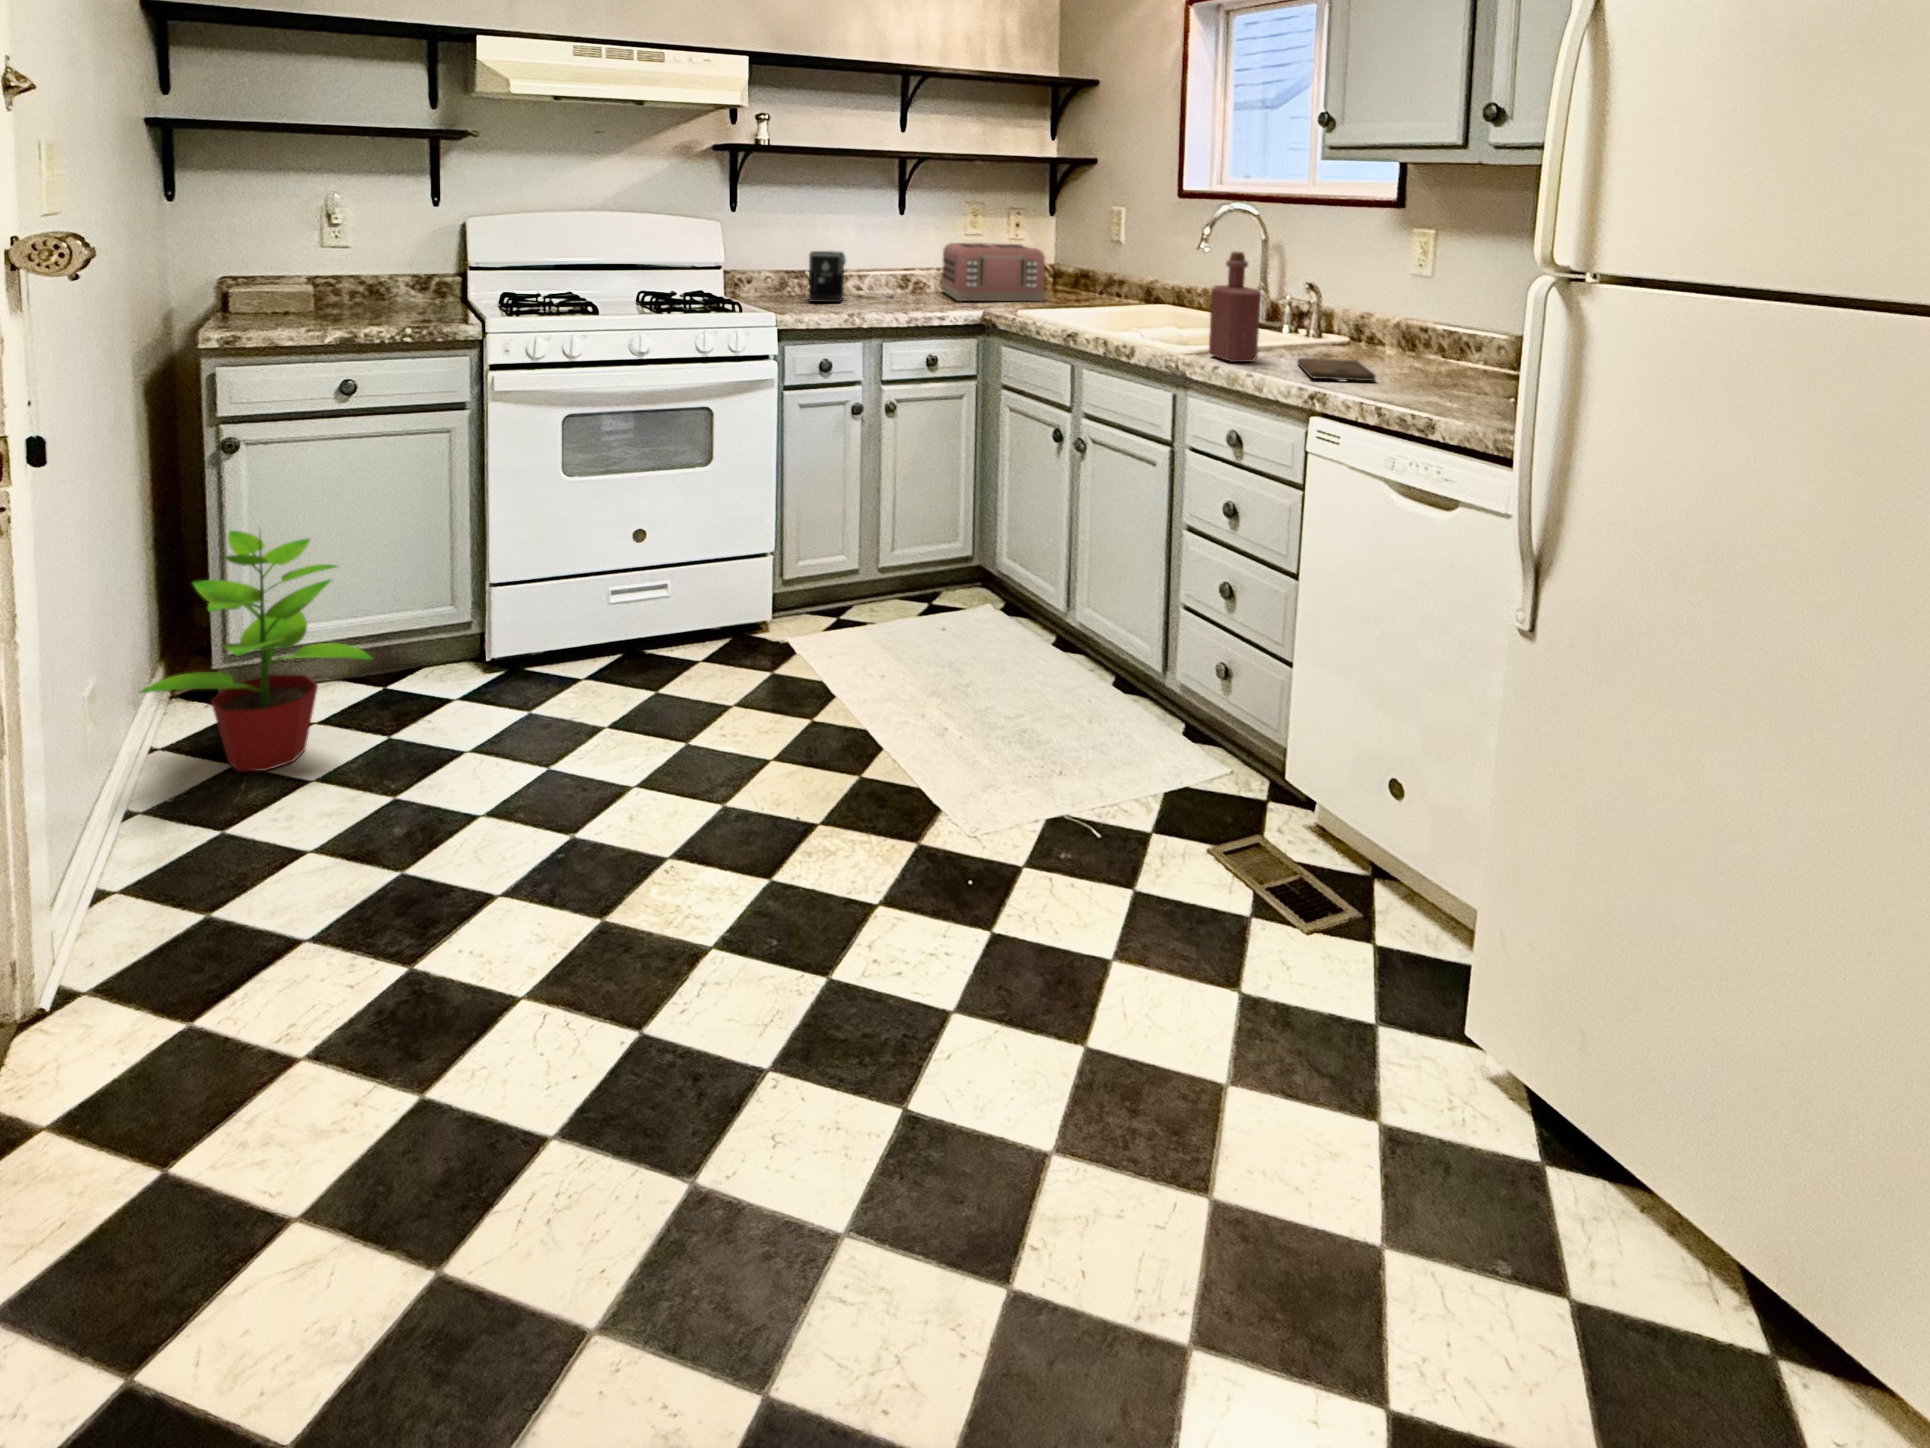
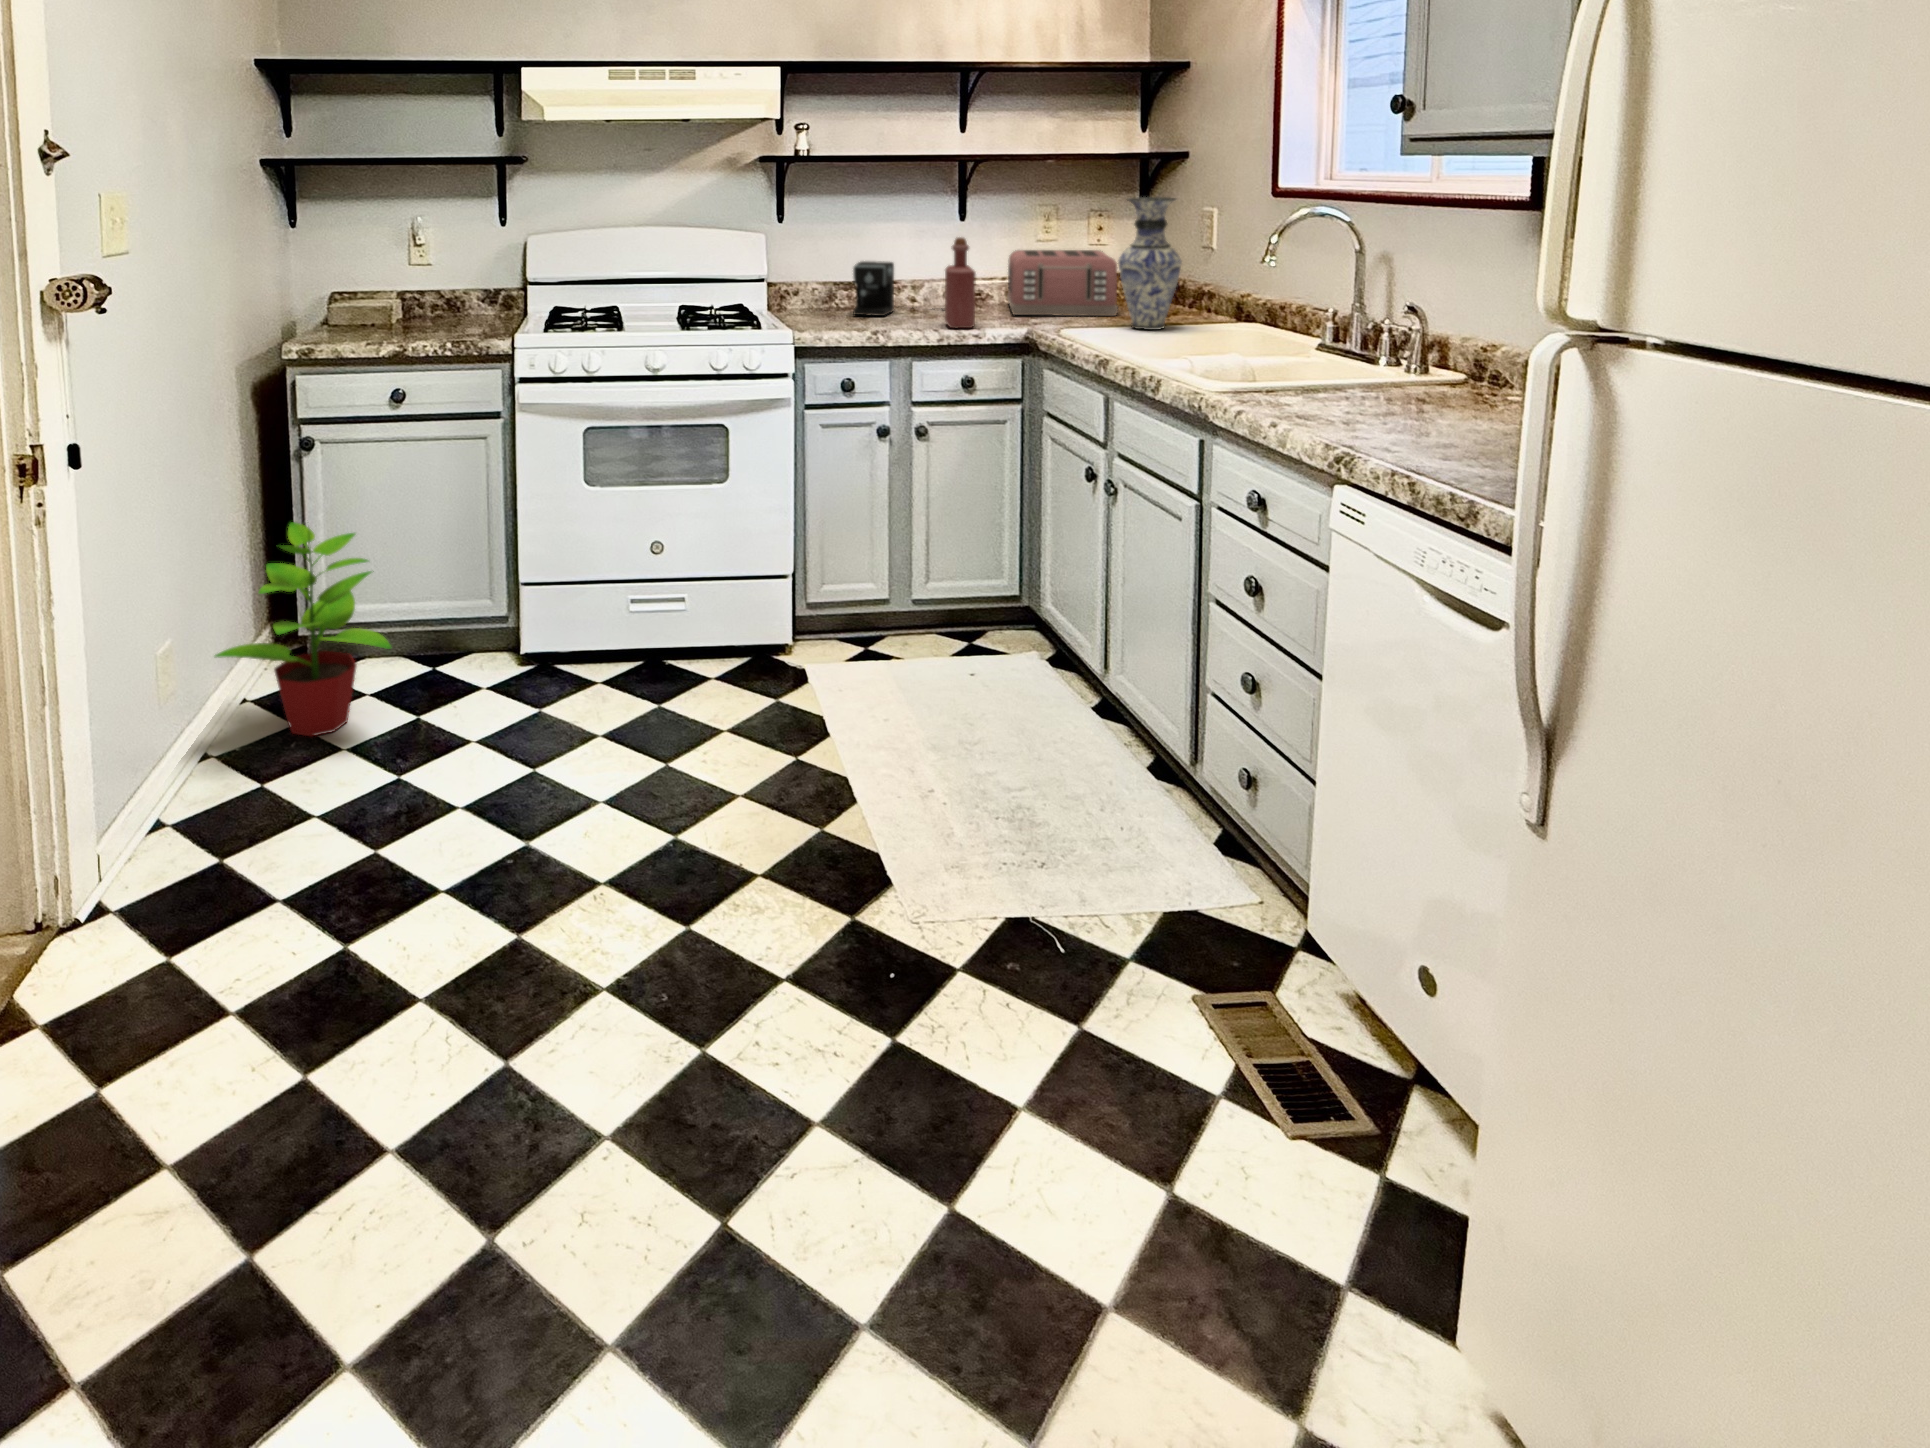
vase: none [1056,196,1107,311] -> present [1118,197,1181,330]
bottle: present [1209,252,1261,362] -> present [945,237,976,328]
cutting board: present [1297,358,1375,381] -> none [1358,403,1450,440]

